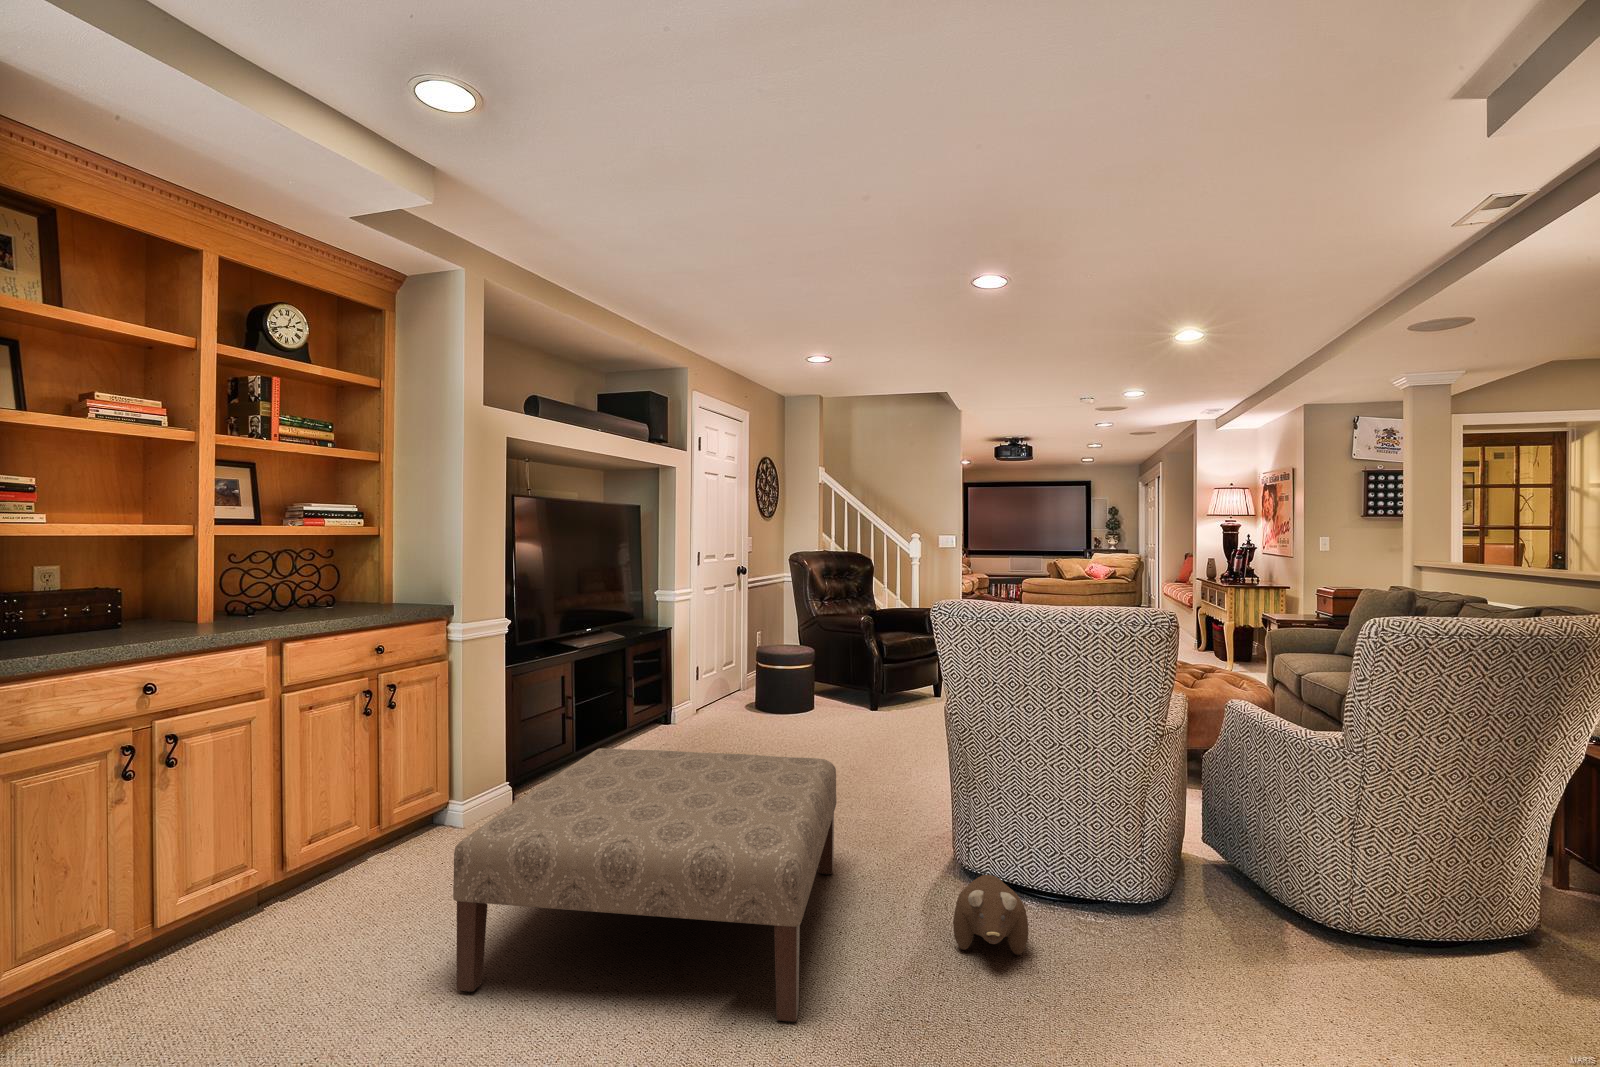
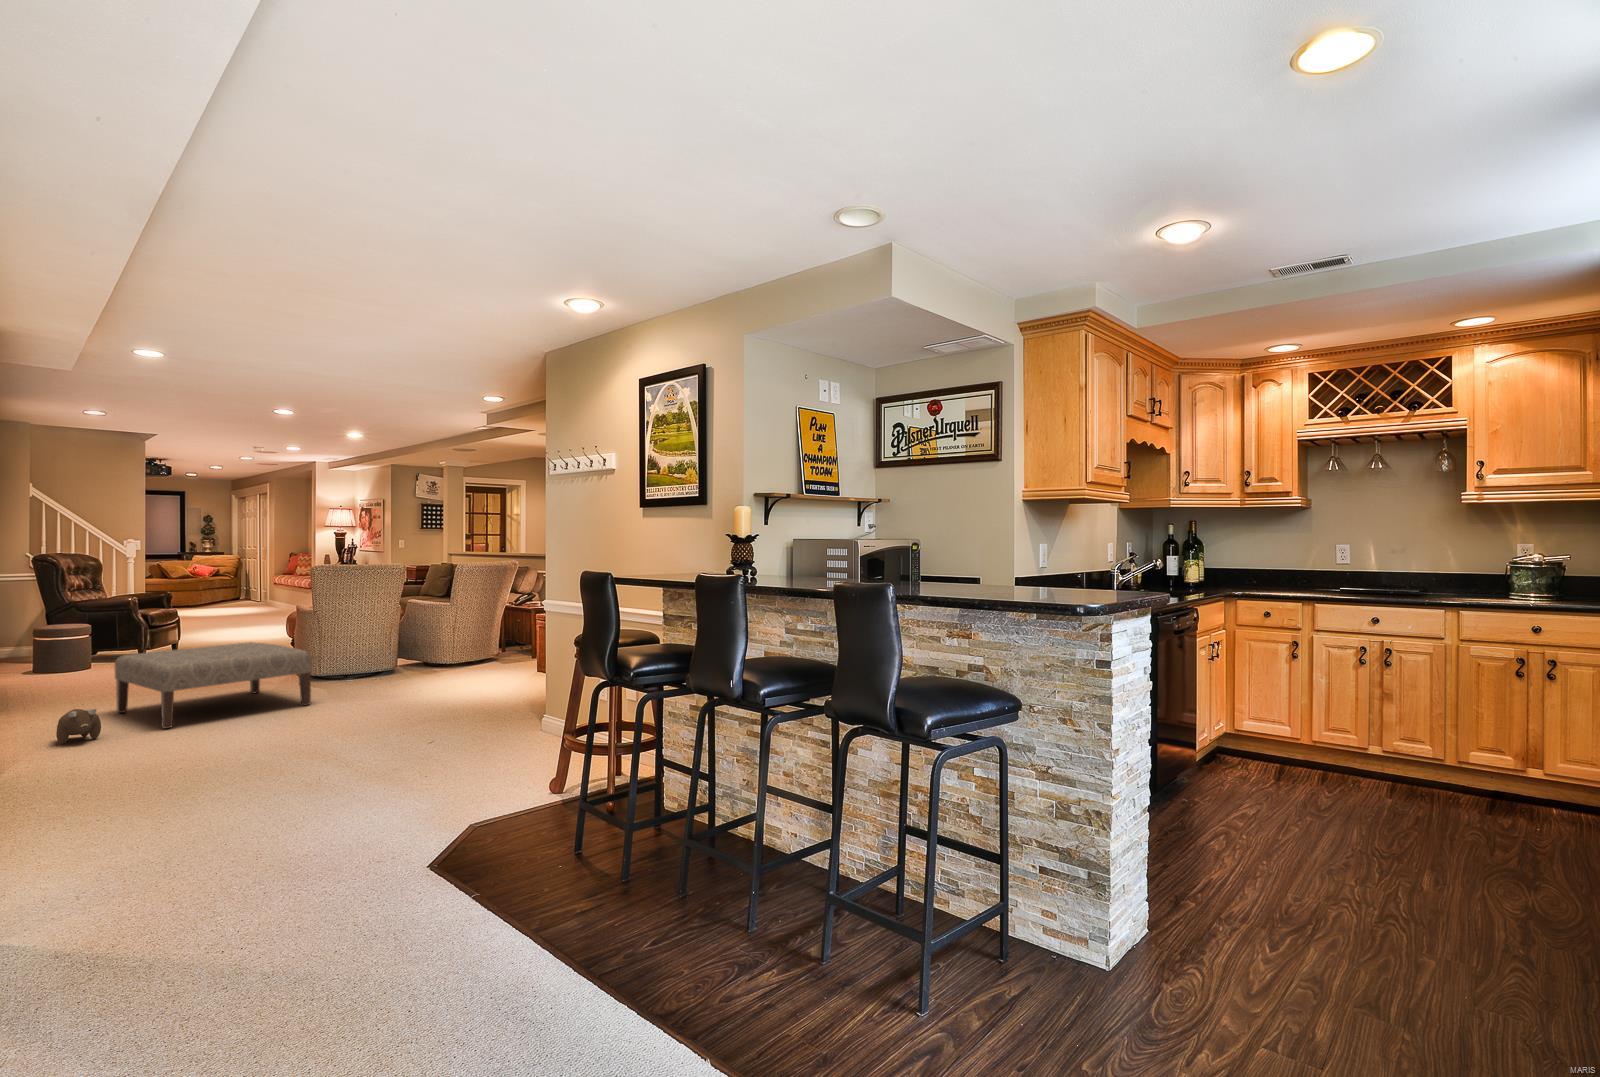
plush toy: present [953,875,1028,955] -> present [56,709,101,744]

